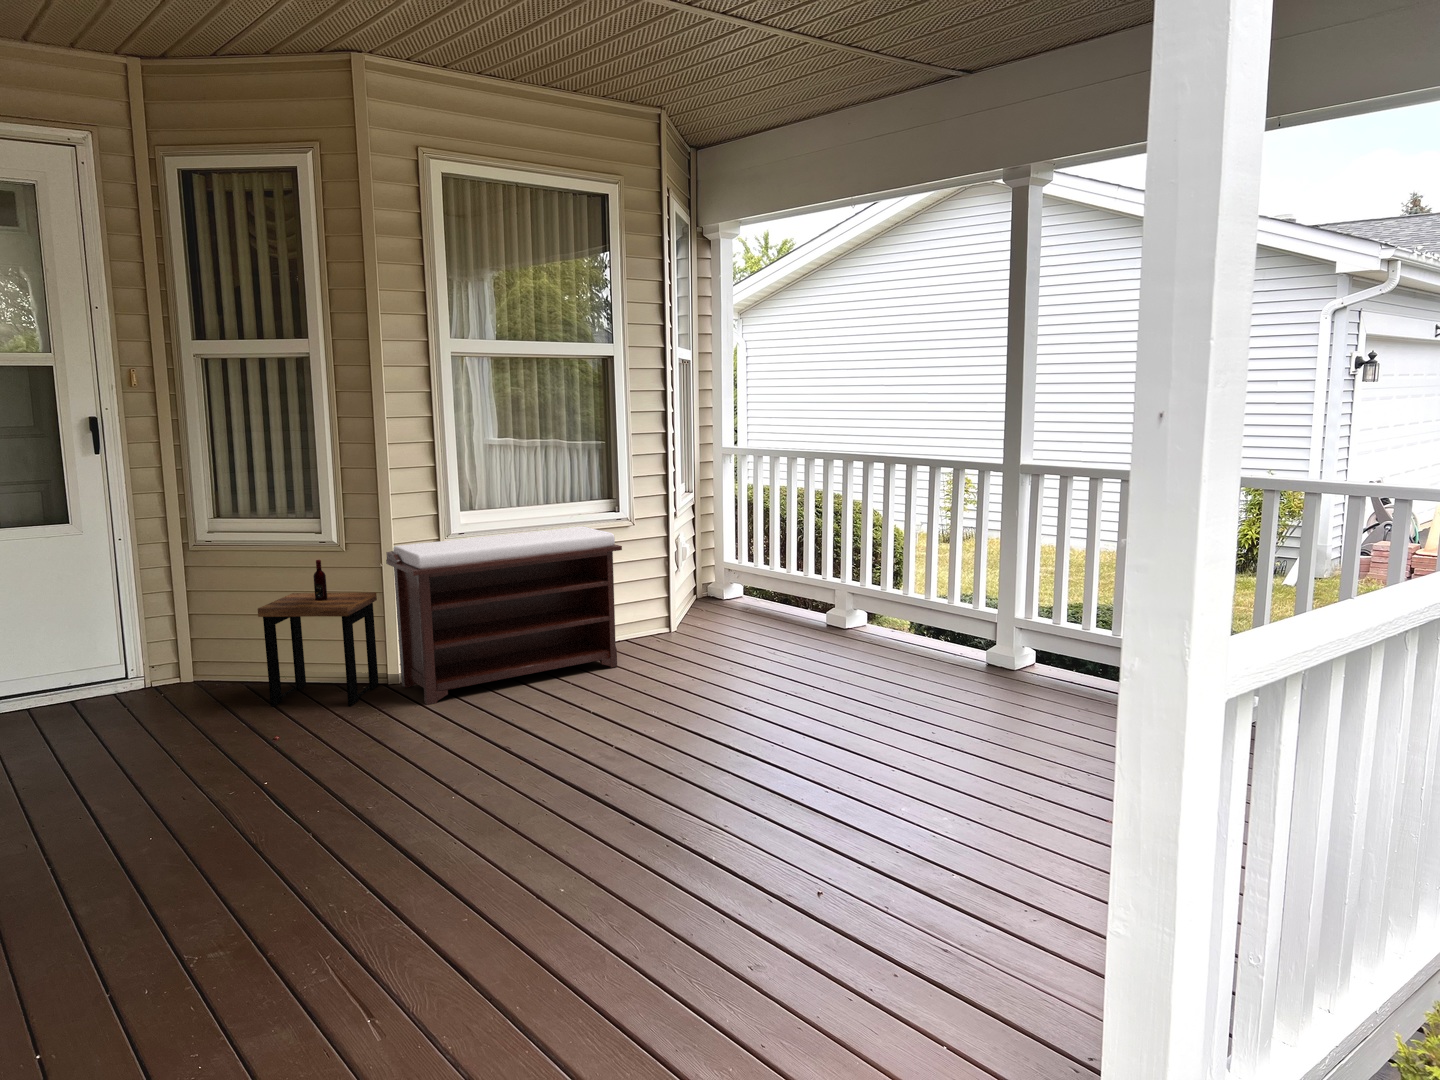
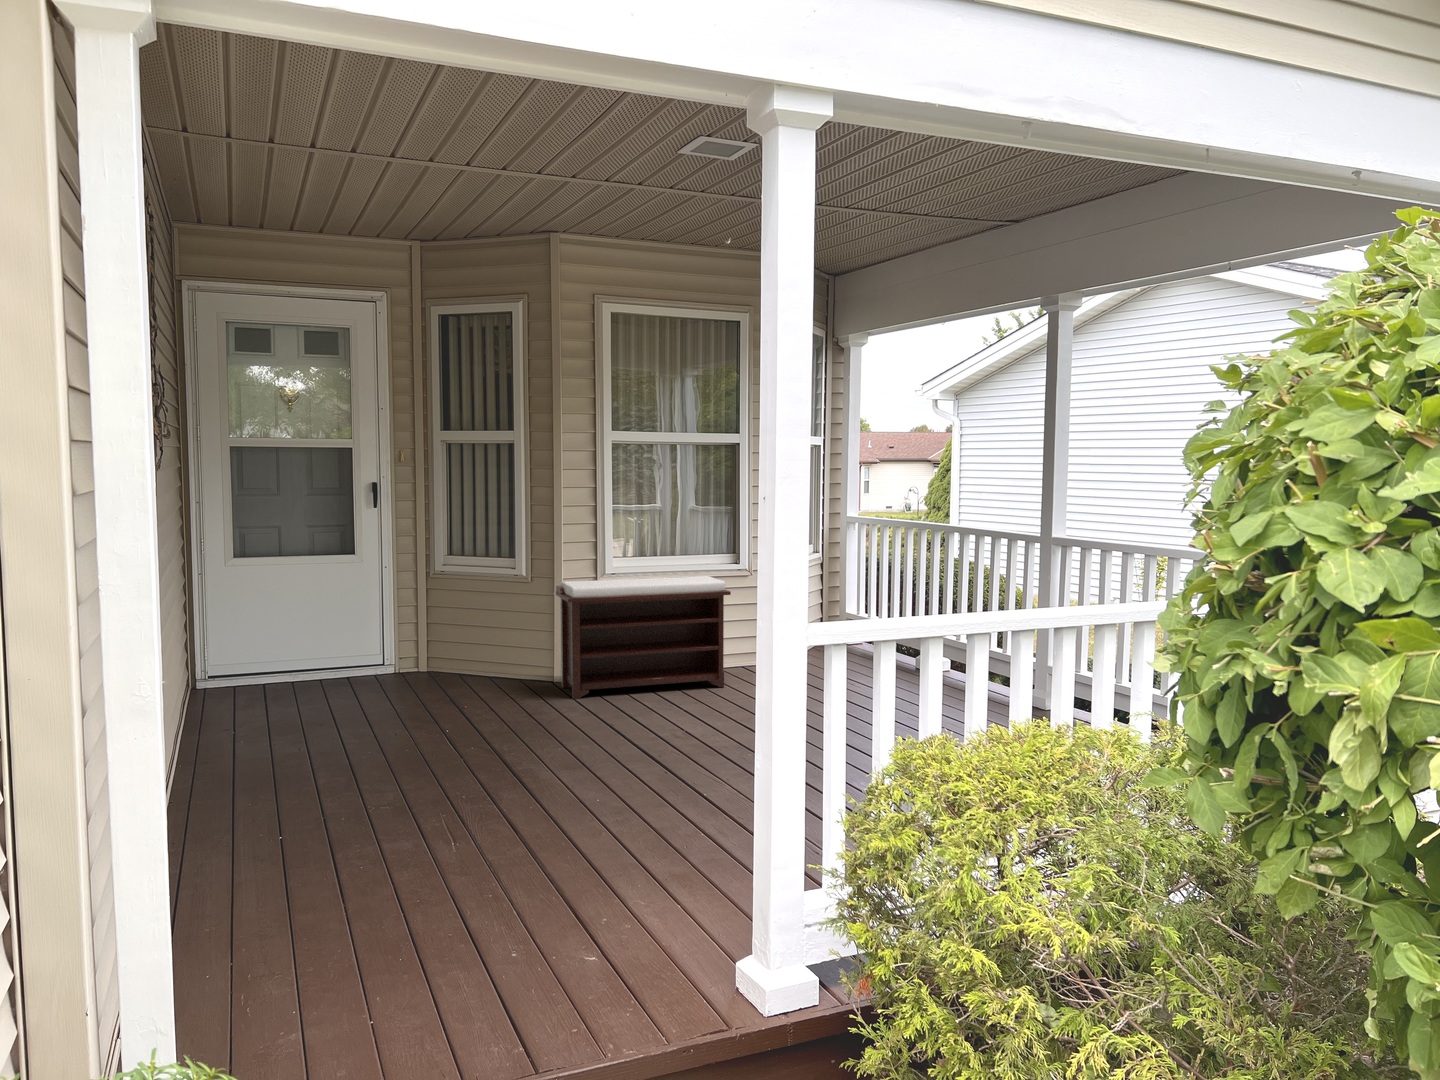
side table: present [258,560,379,706] -> none [465,589,548,696]

